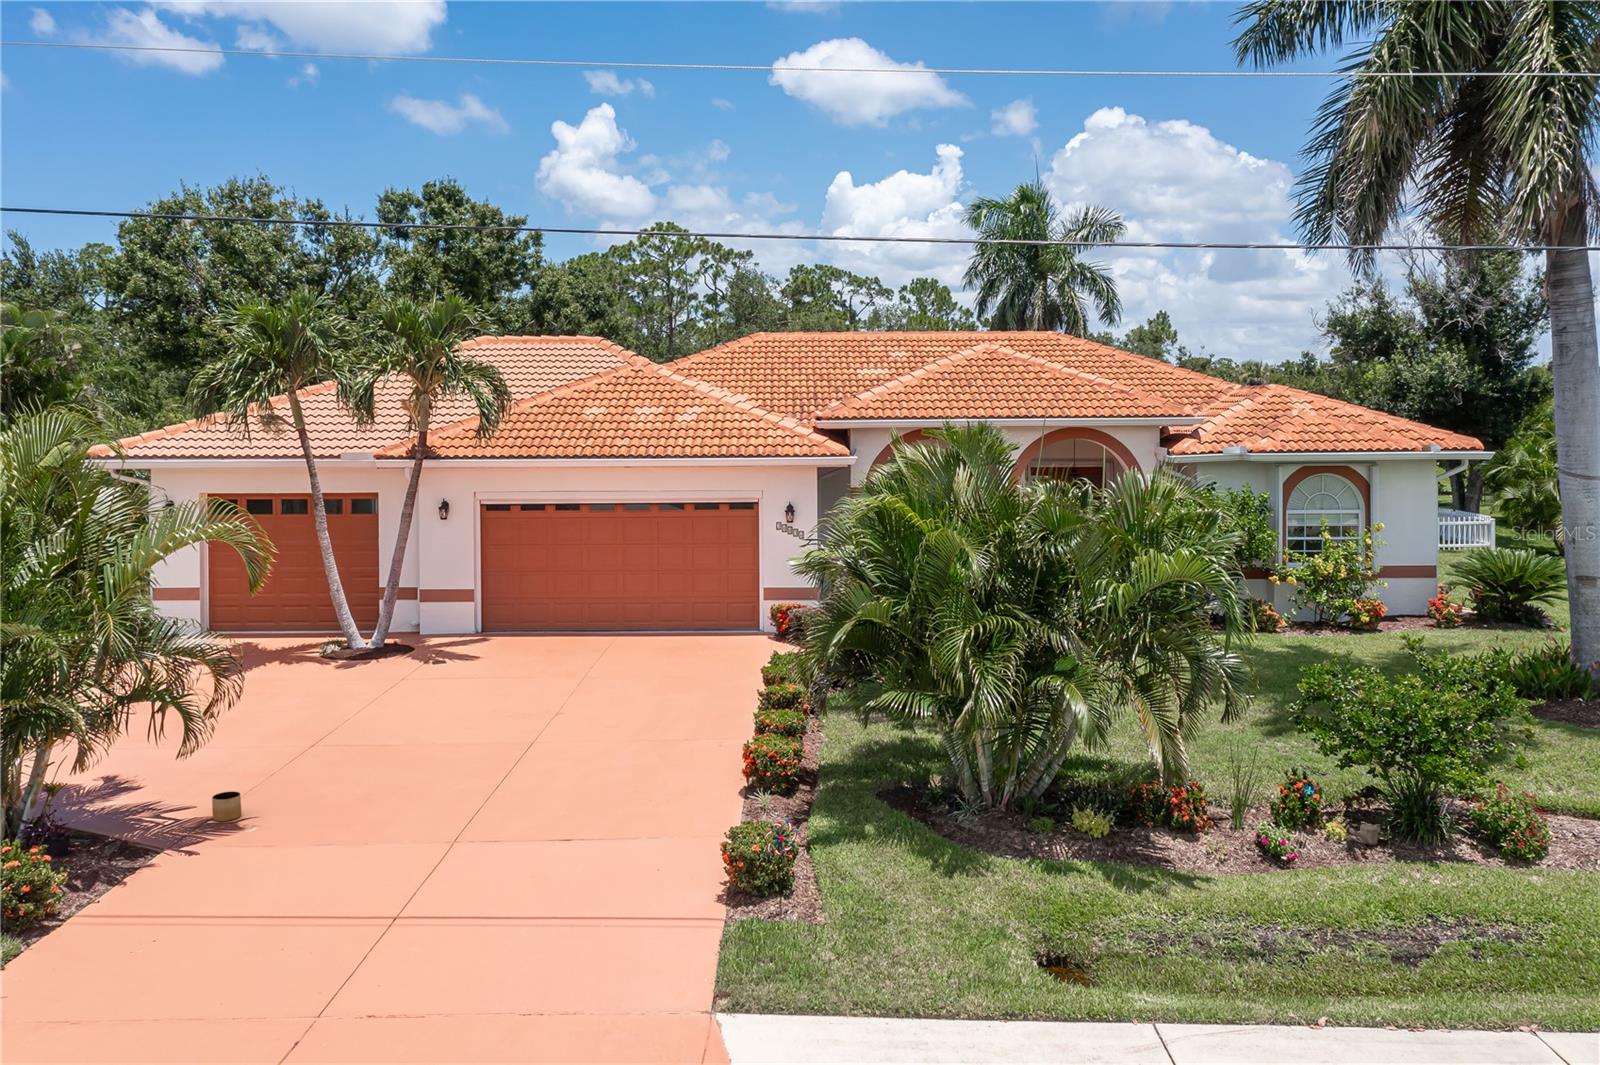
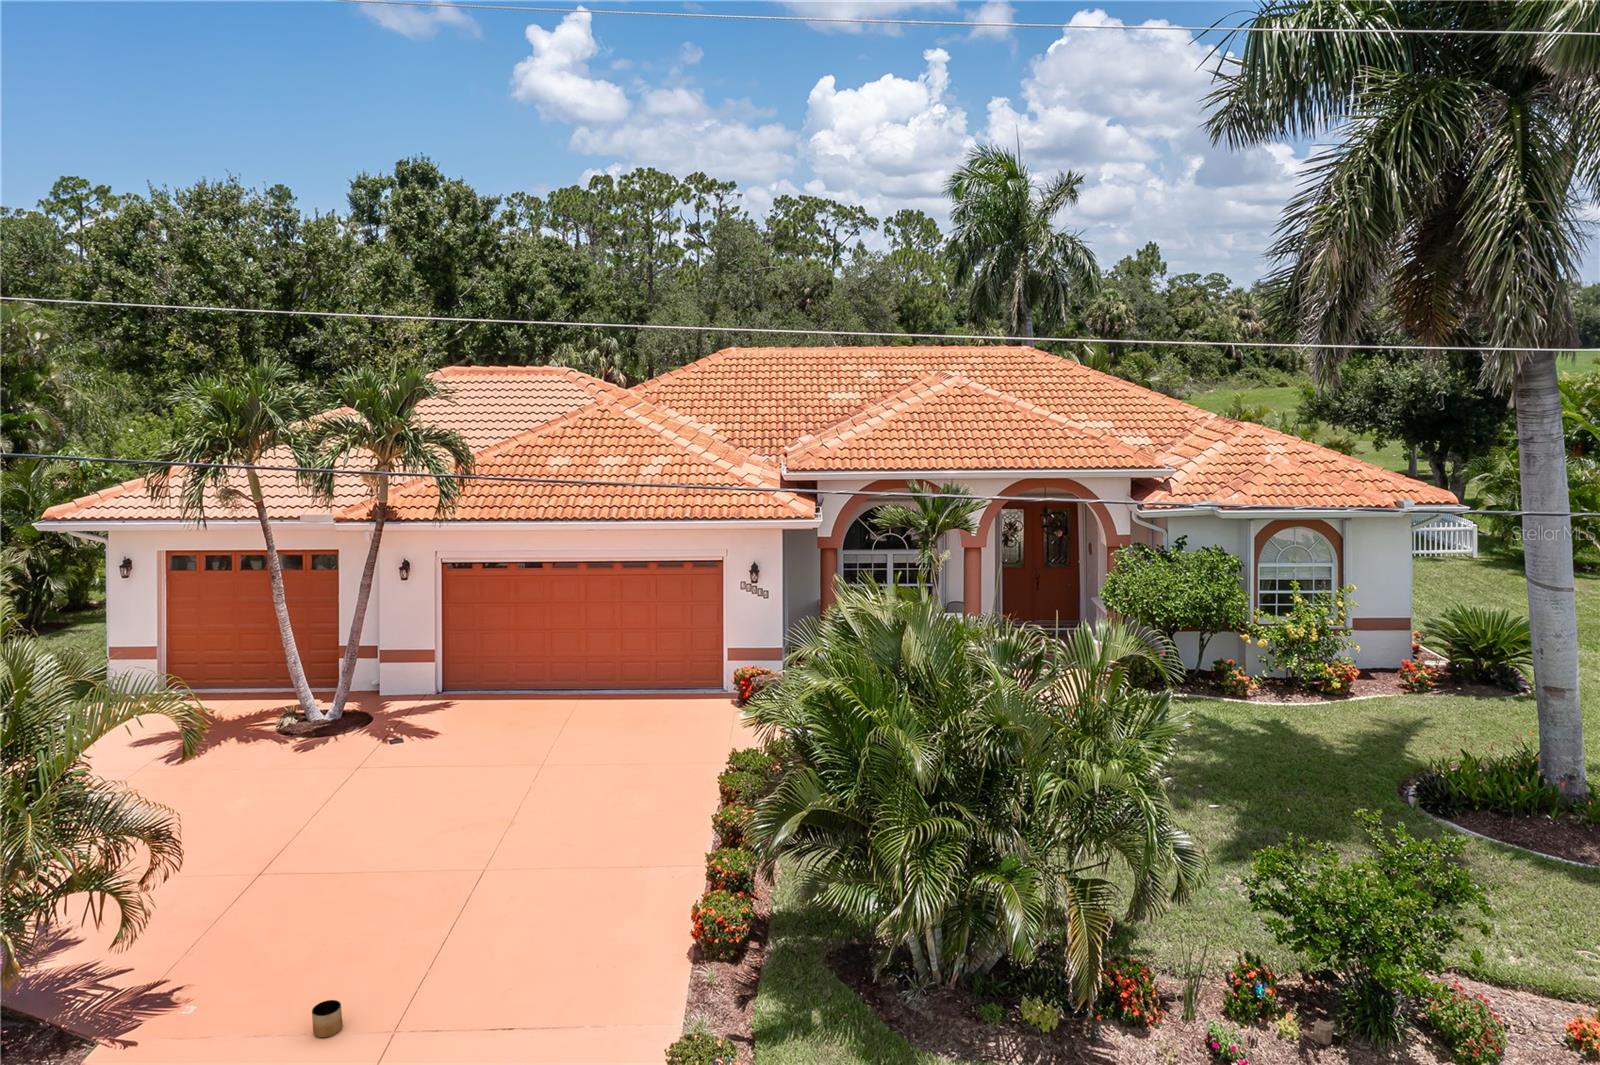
planter: present [212,791,241,822] -> present [312,1000,343,1038]

